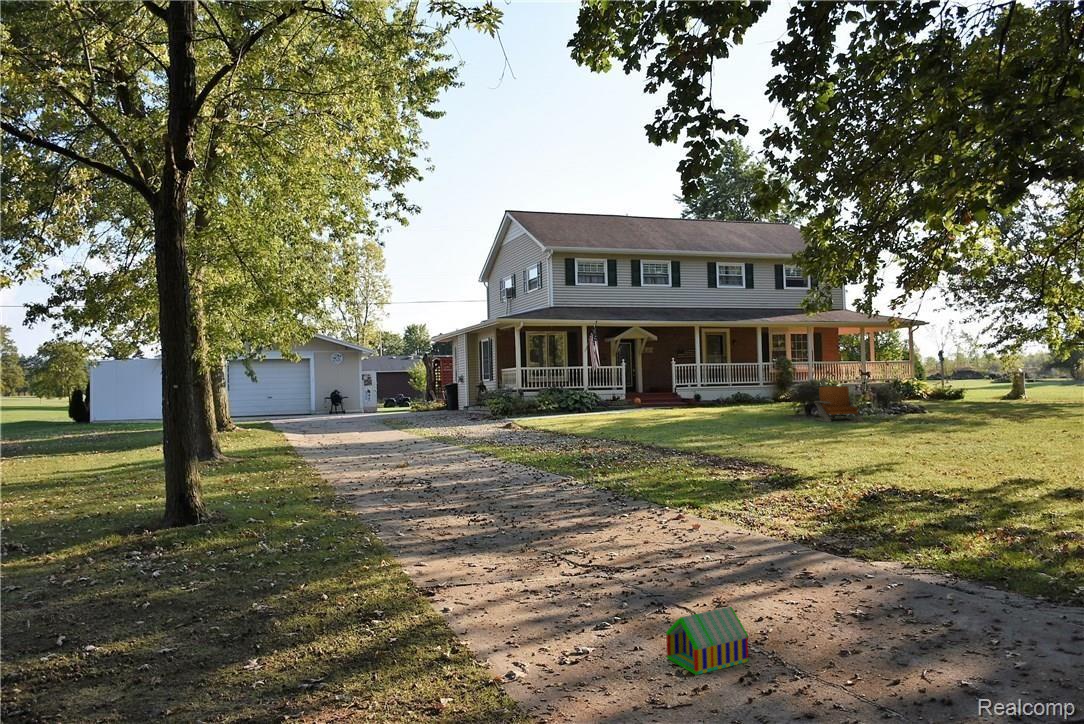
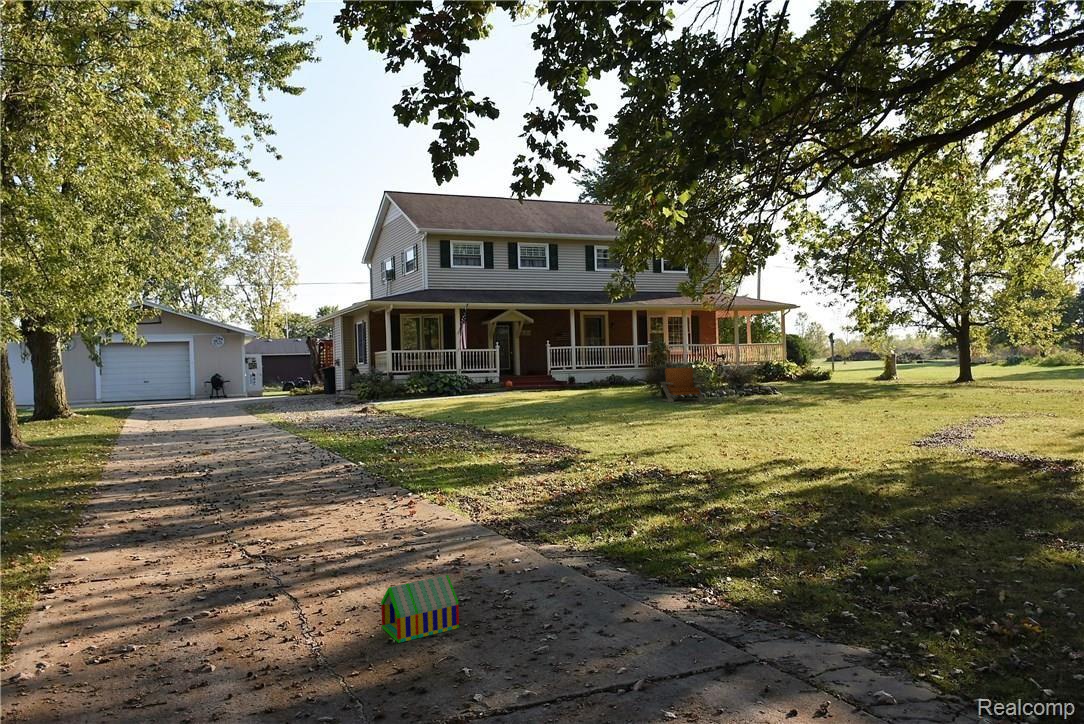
toy house: present [666,607,749,675] -> present [381,575,459,643]

